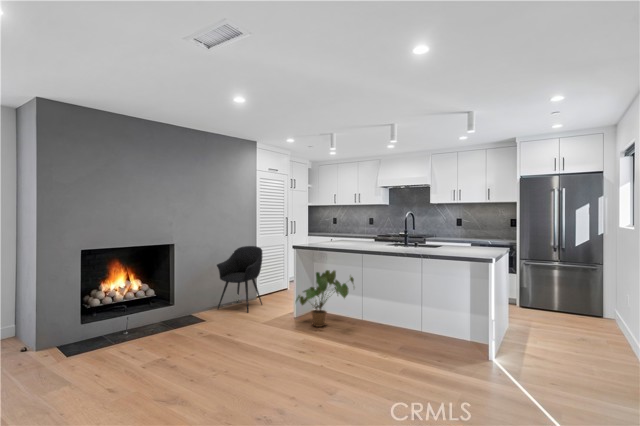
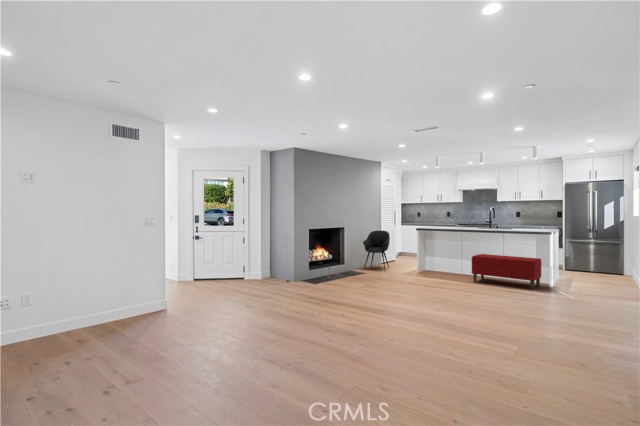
house plant: present [296,270,354,327] -> none [422,244,458,277]
bench: none [366,289,477,362] -> present [472,254,542,290]

